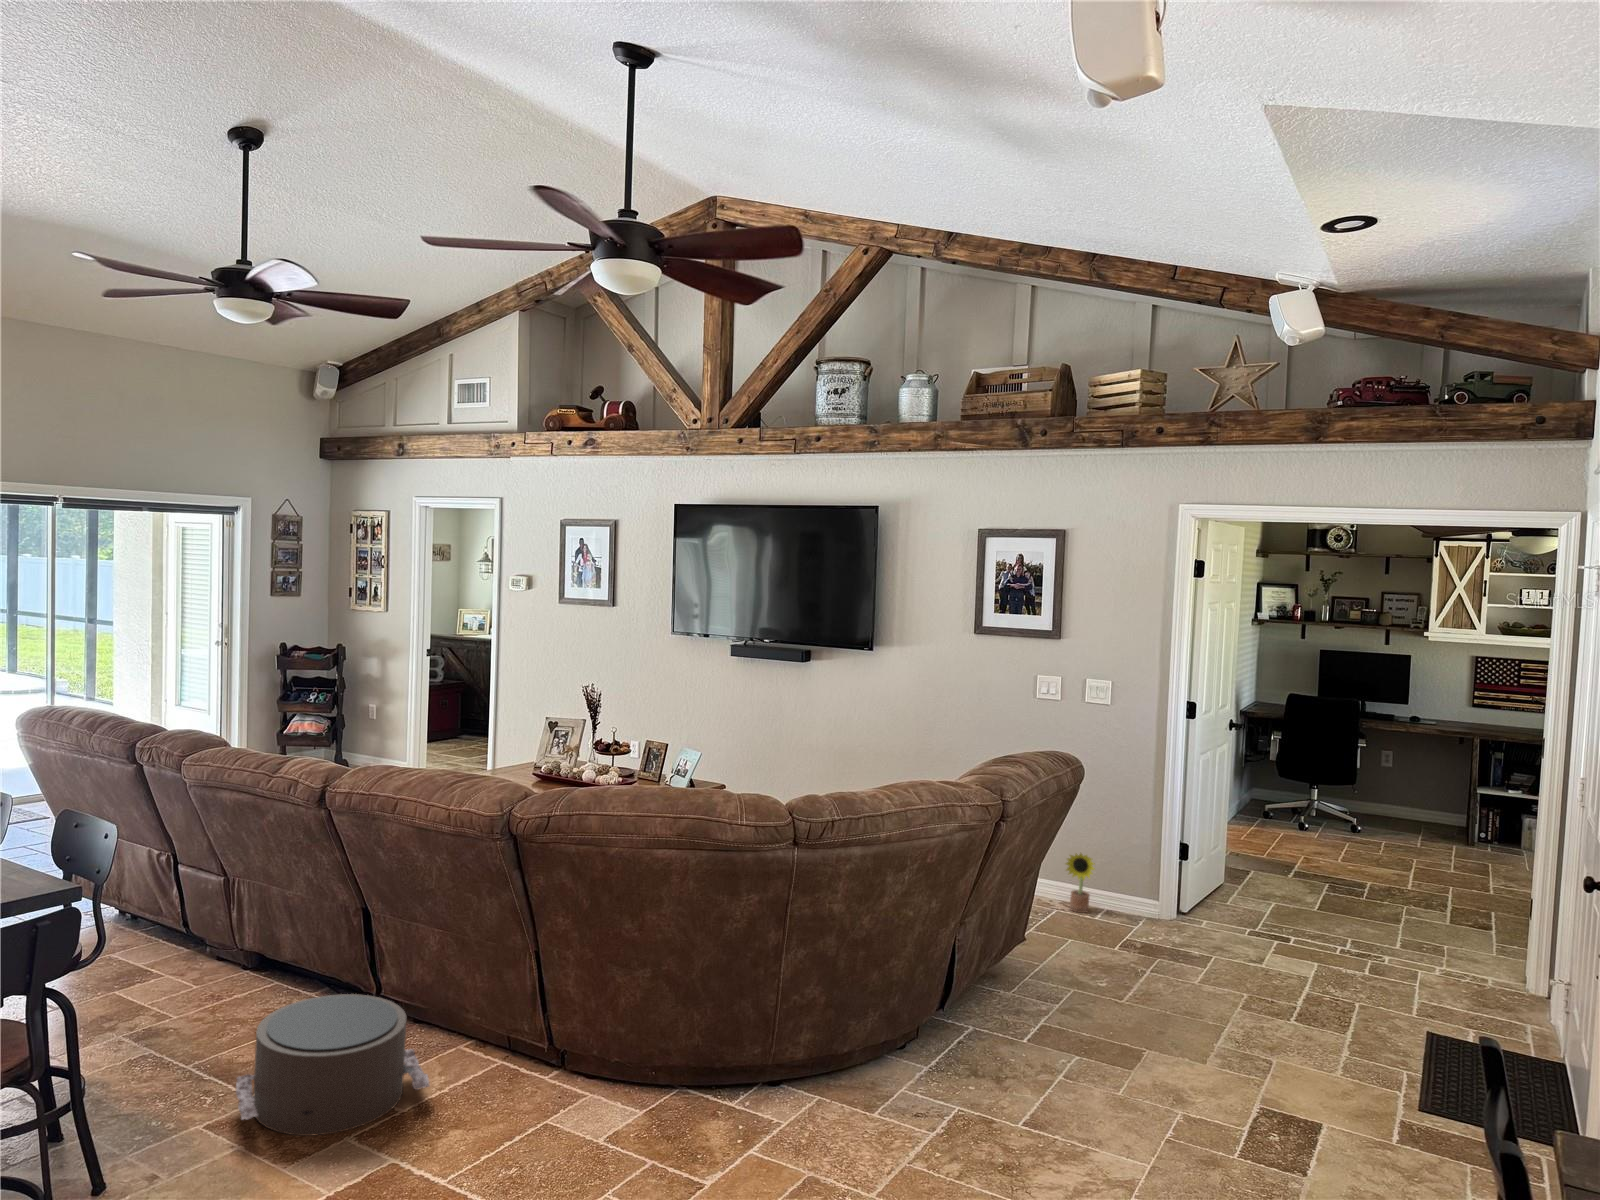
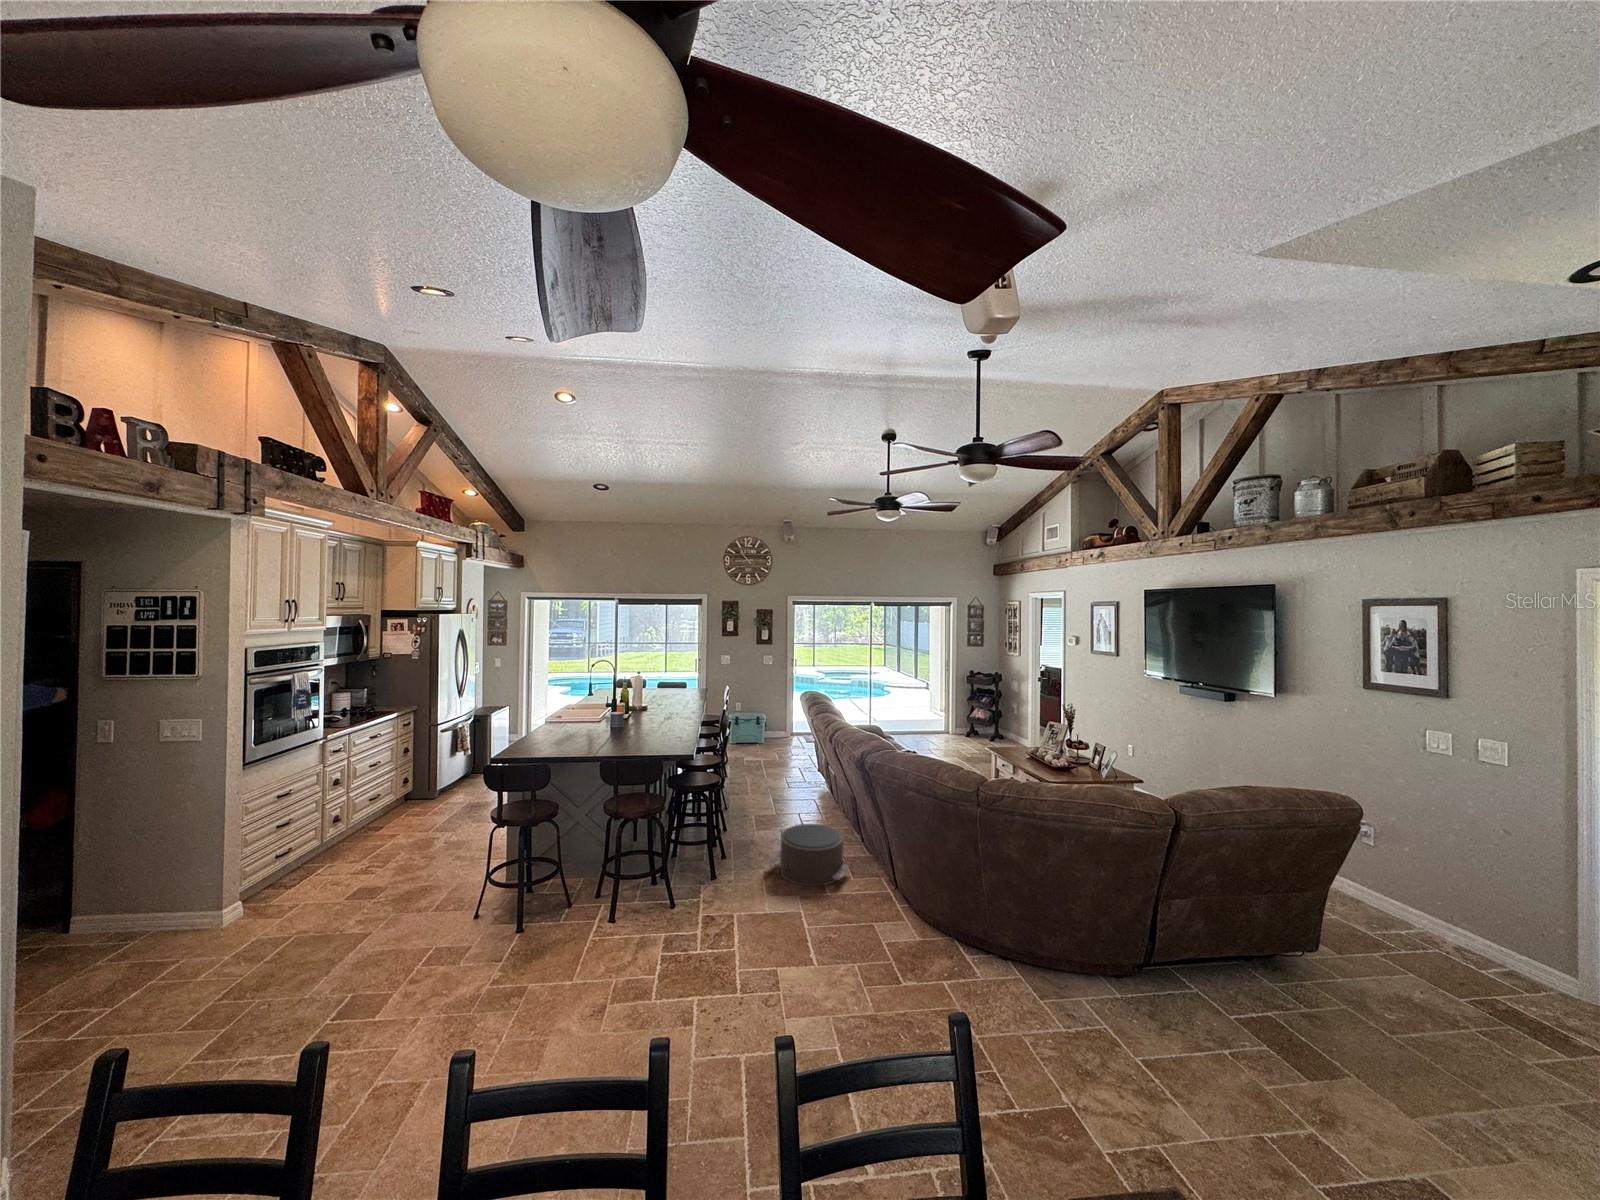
decorative plant: present [1066,853,1095,913] -> none [1446,901,1489,966]

